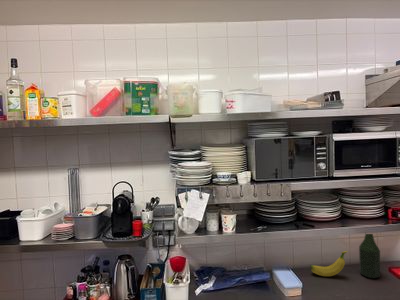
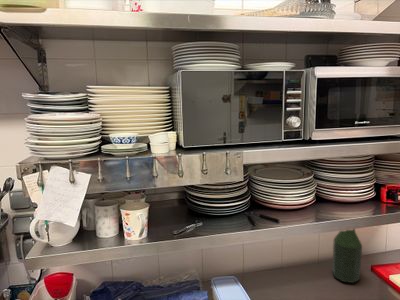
banana: present [310,251,347,276] -> none [267,248,320,285]

